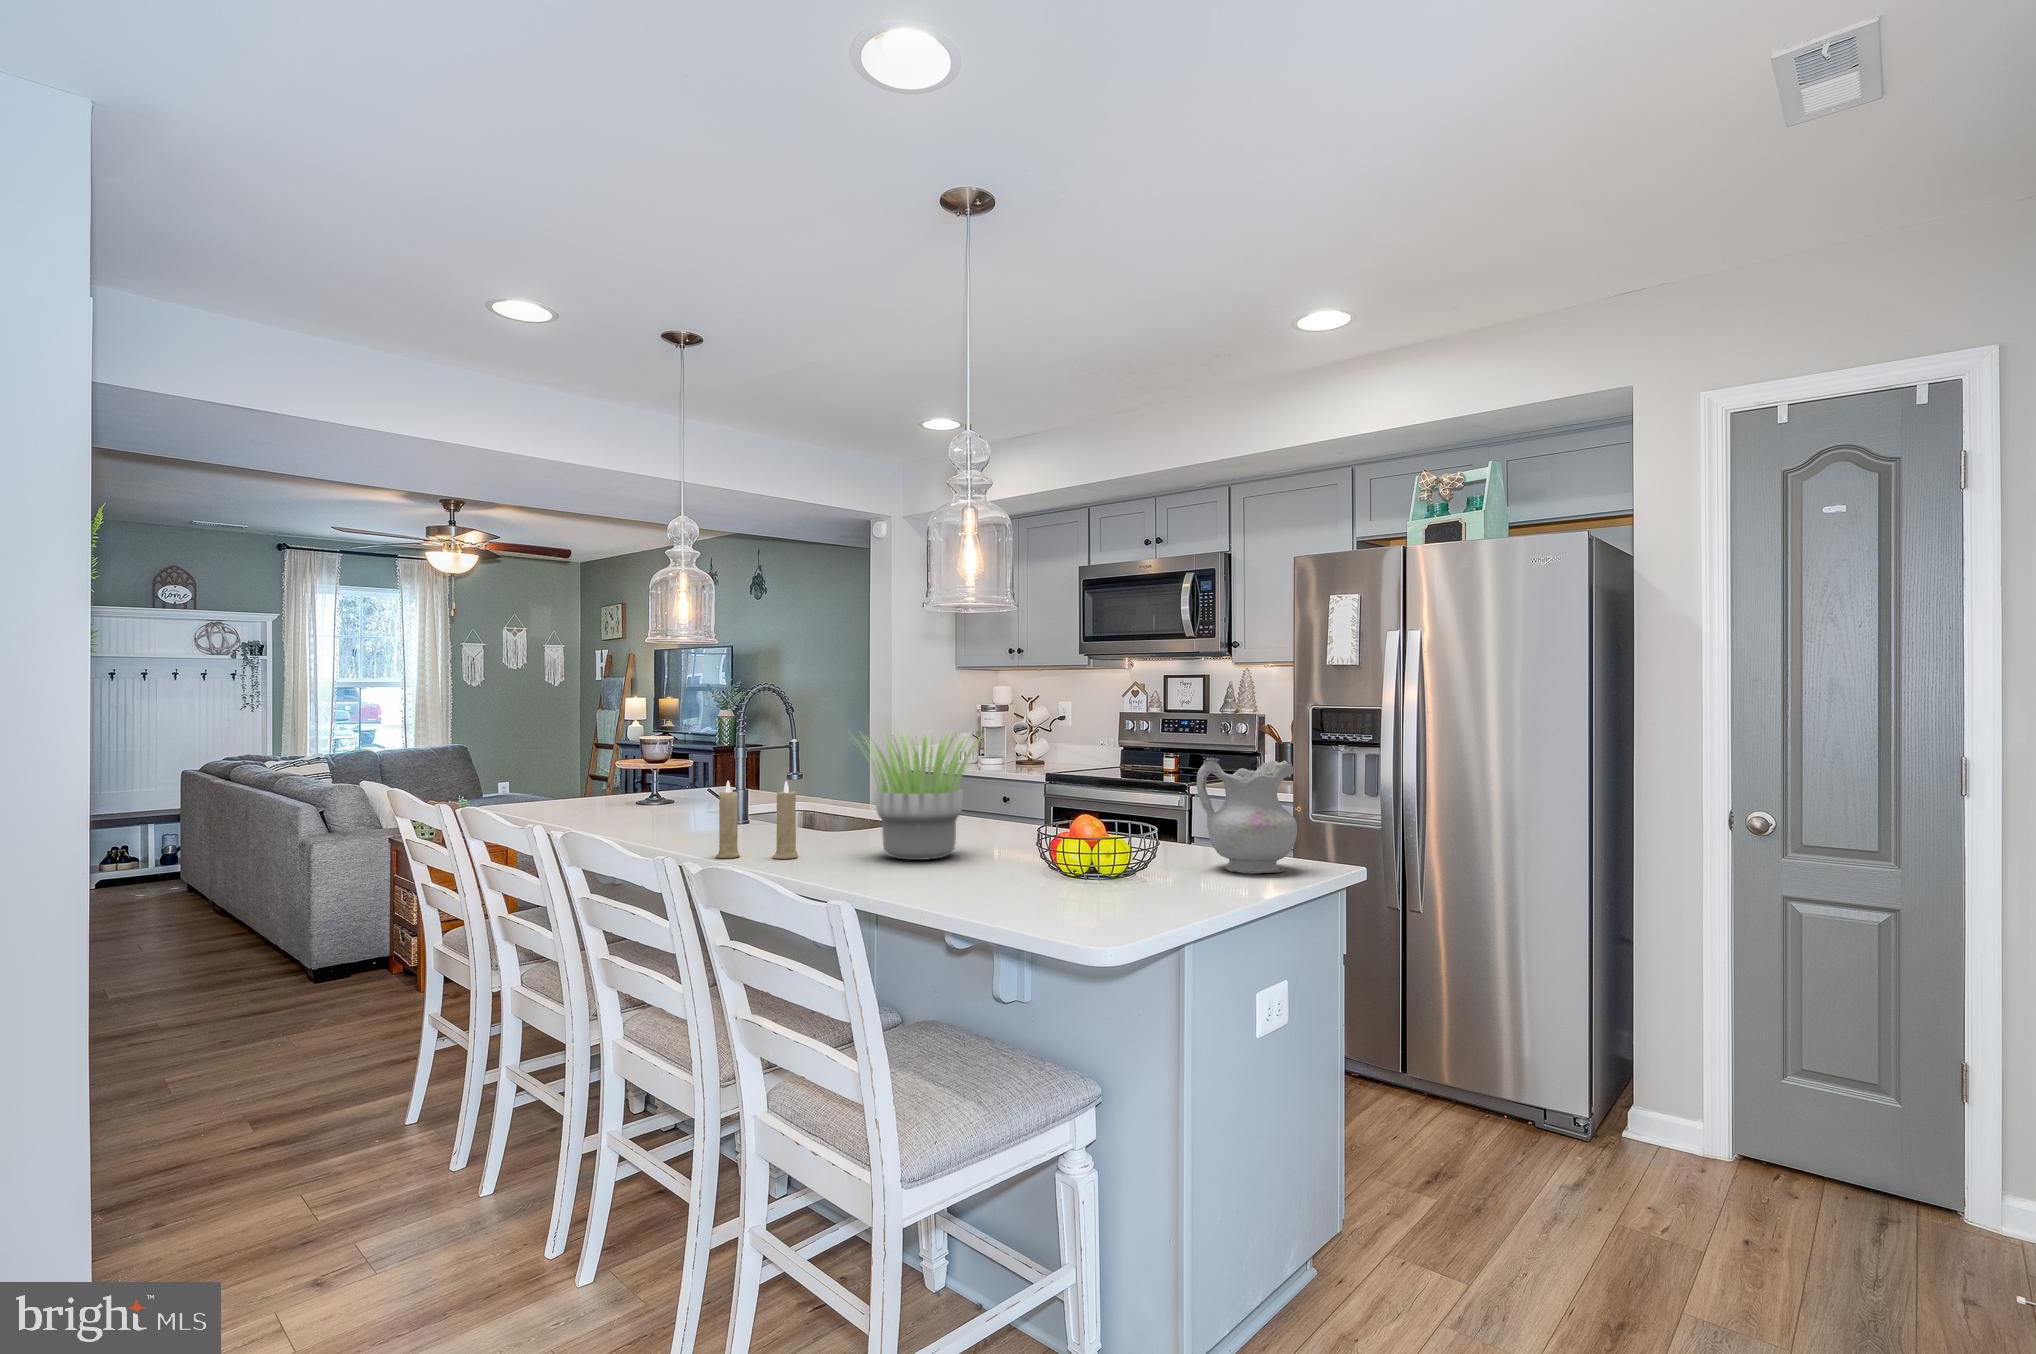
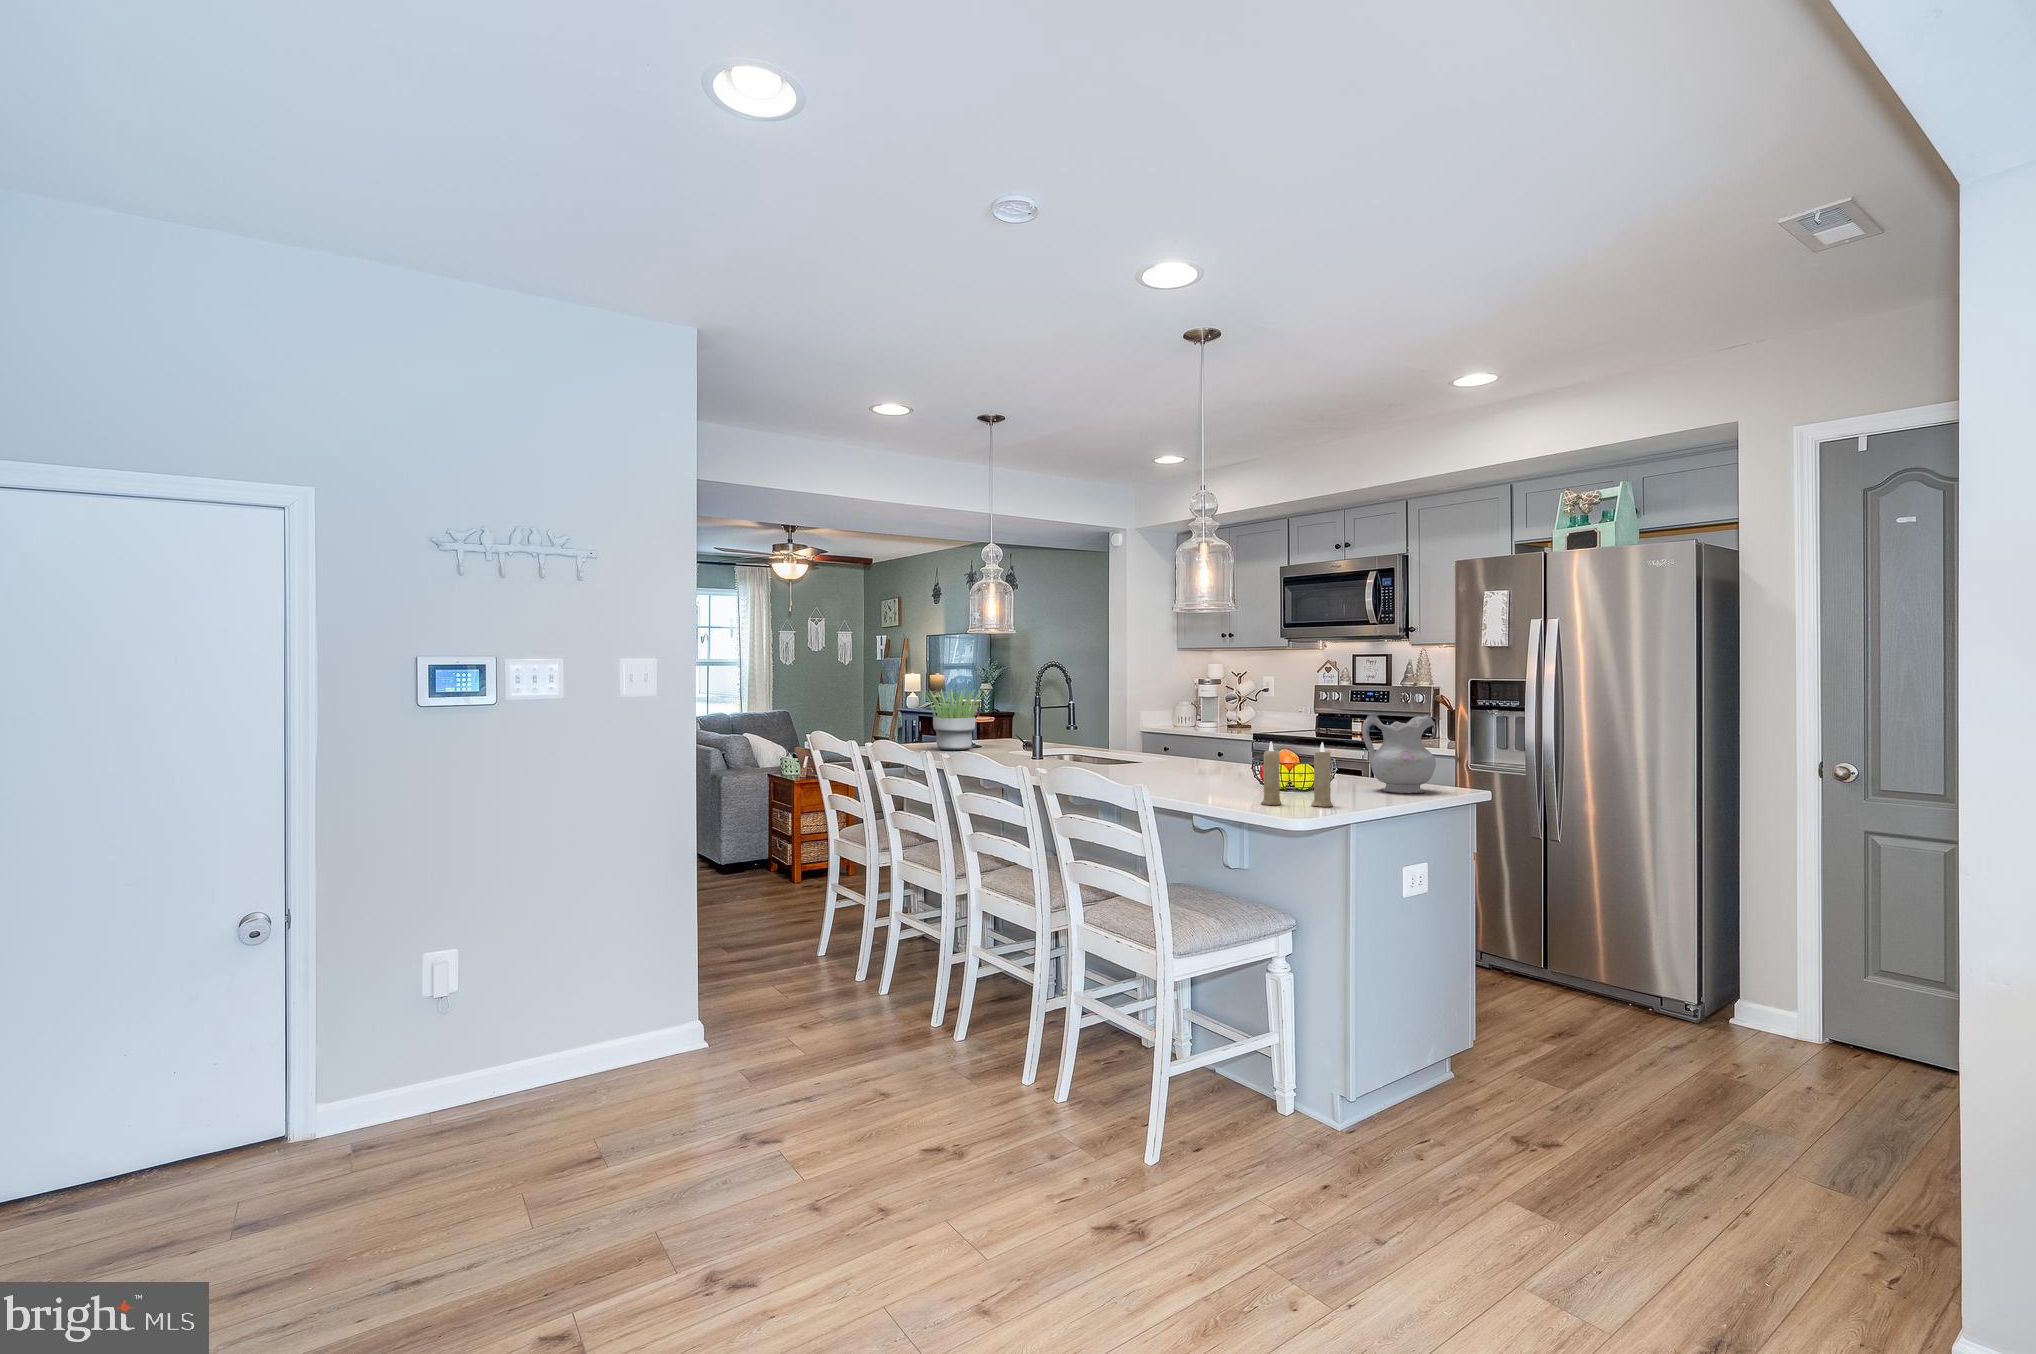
potted plant: present [858,733,982,860] -> present [926,689,985,750]
candle: present [715,781,798,859] -> present [1262,742,1333,807]

